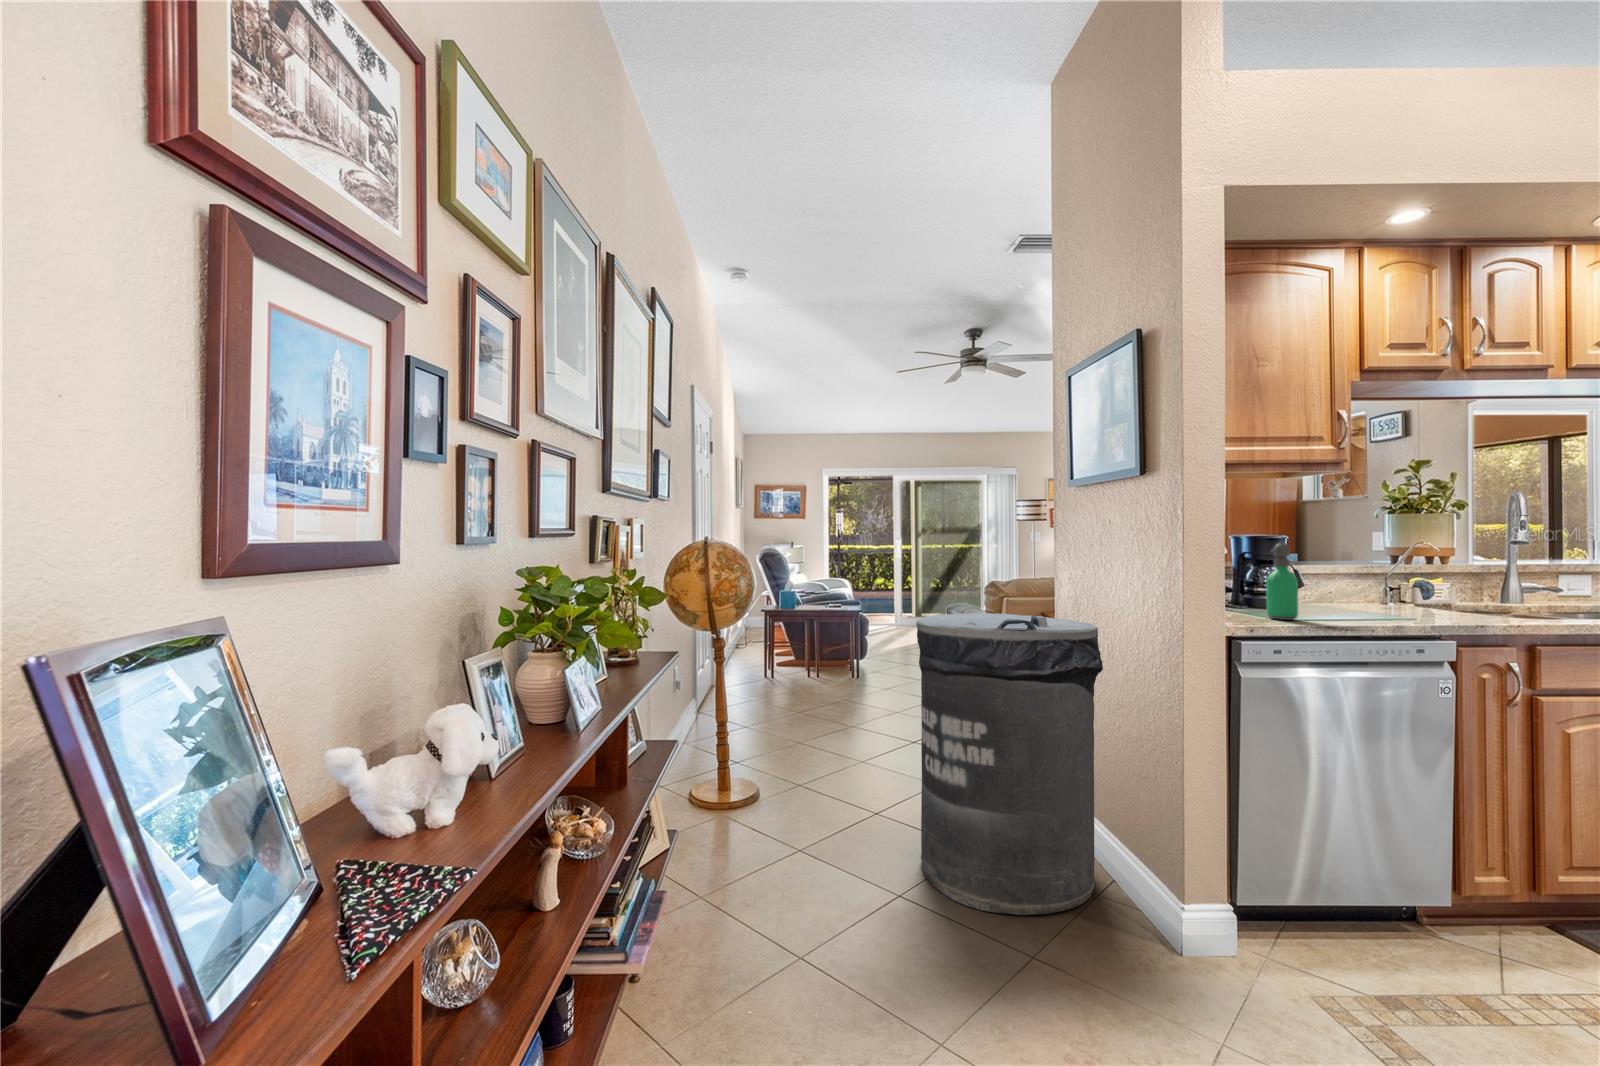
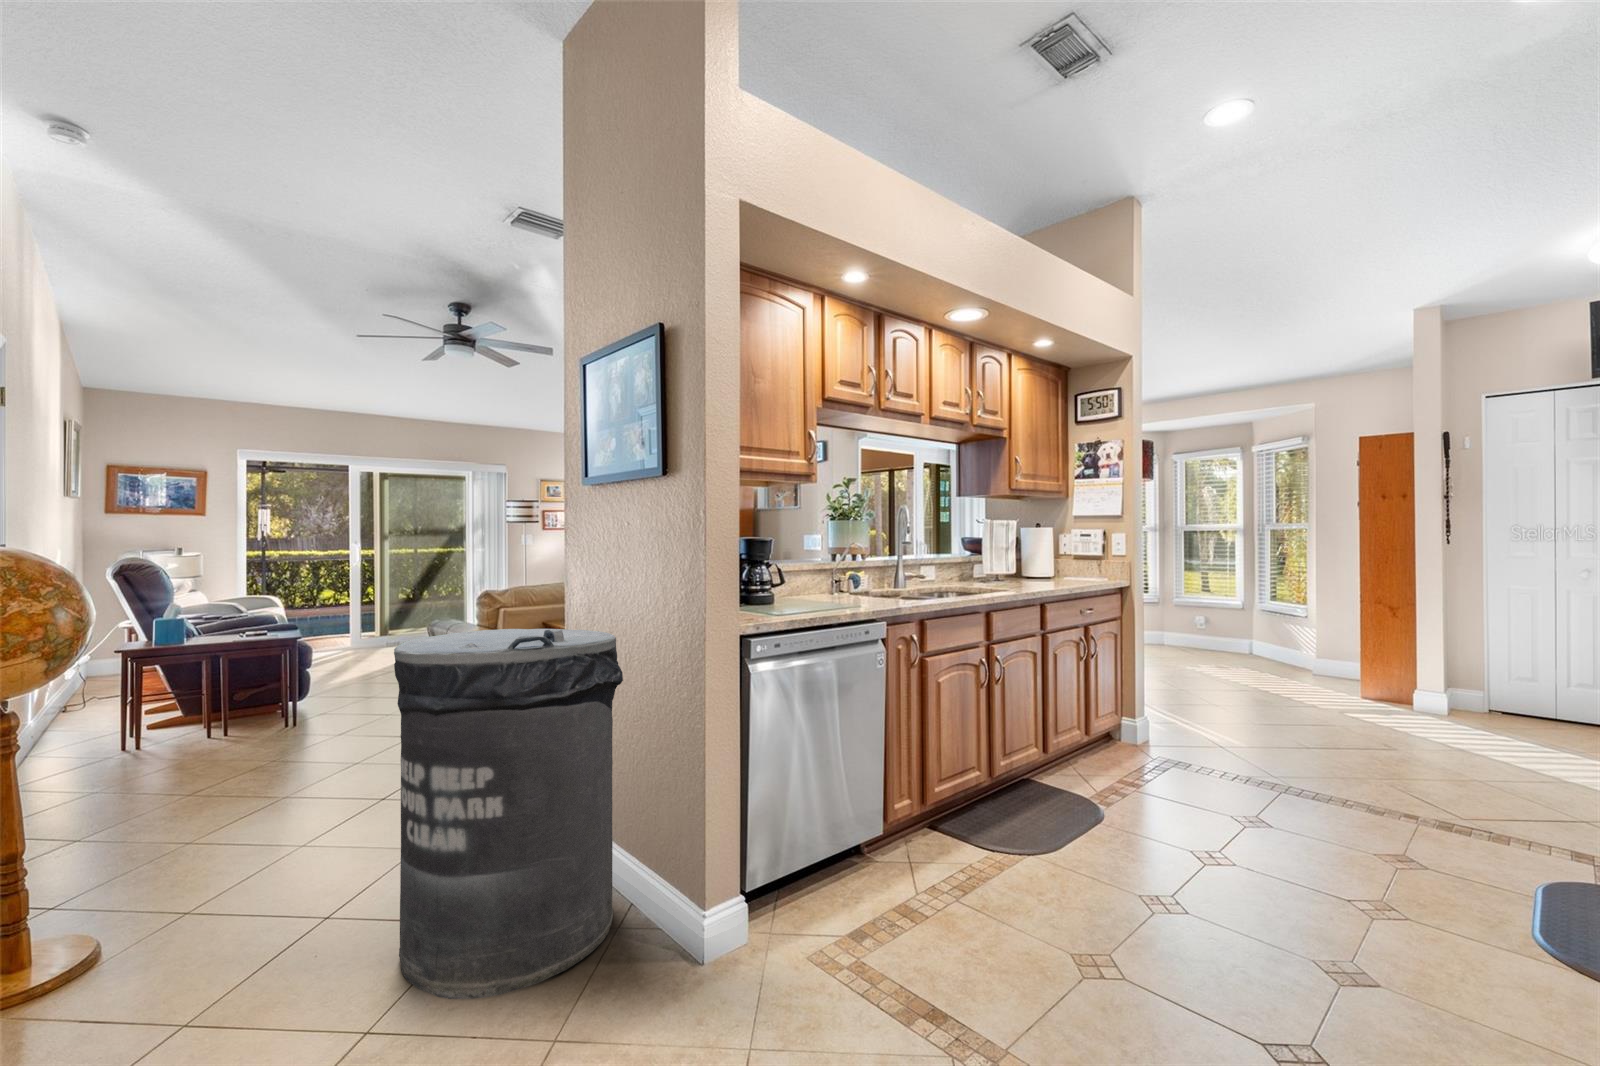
soap dispenser: present [1266,543,1298,620] -> none [766,545,790,615]

